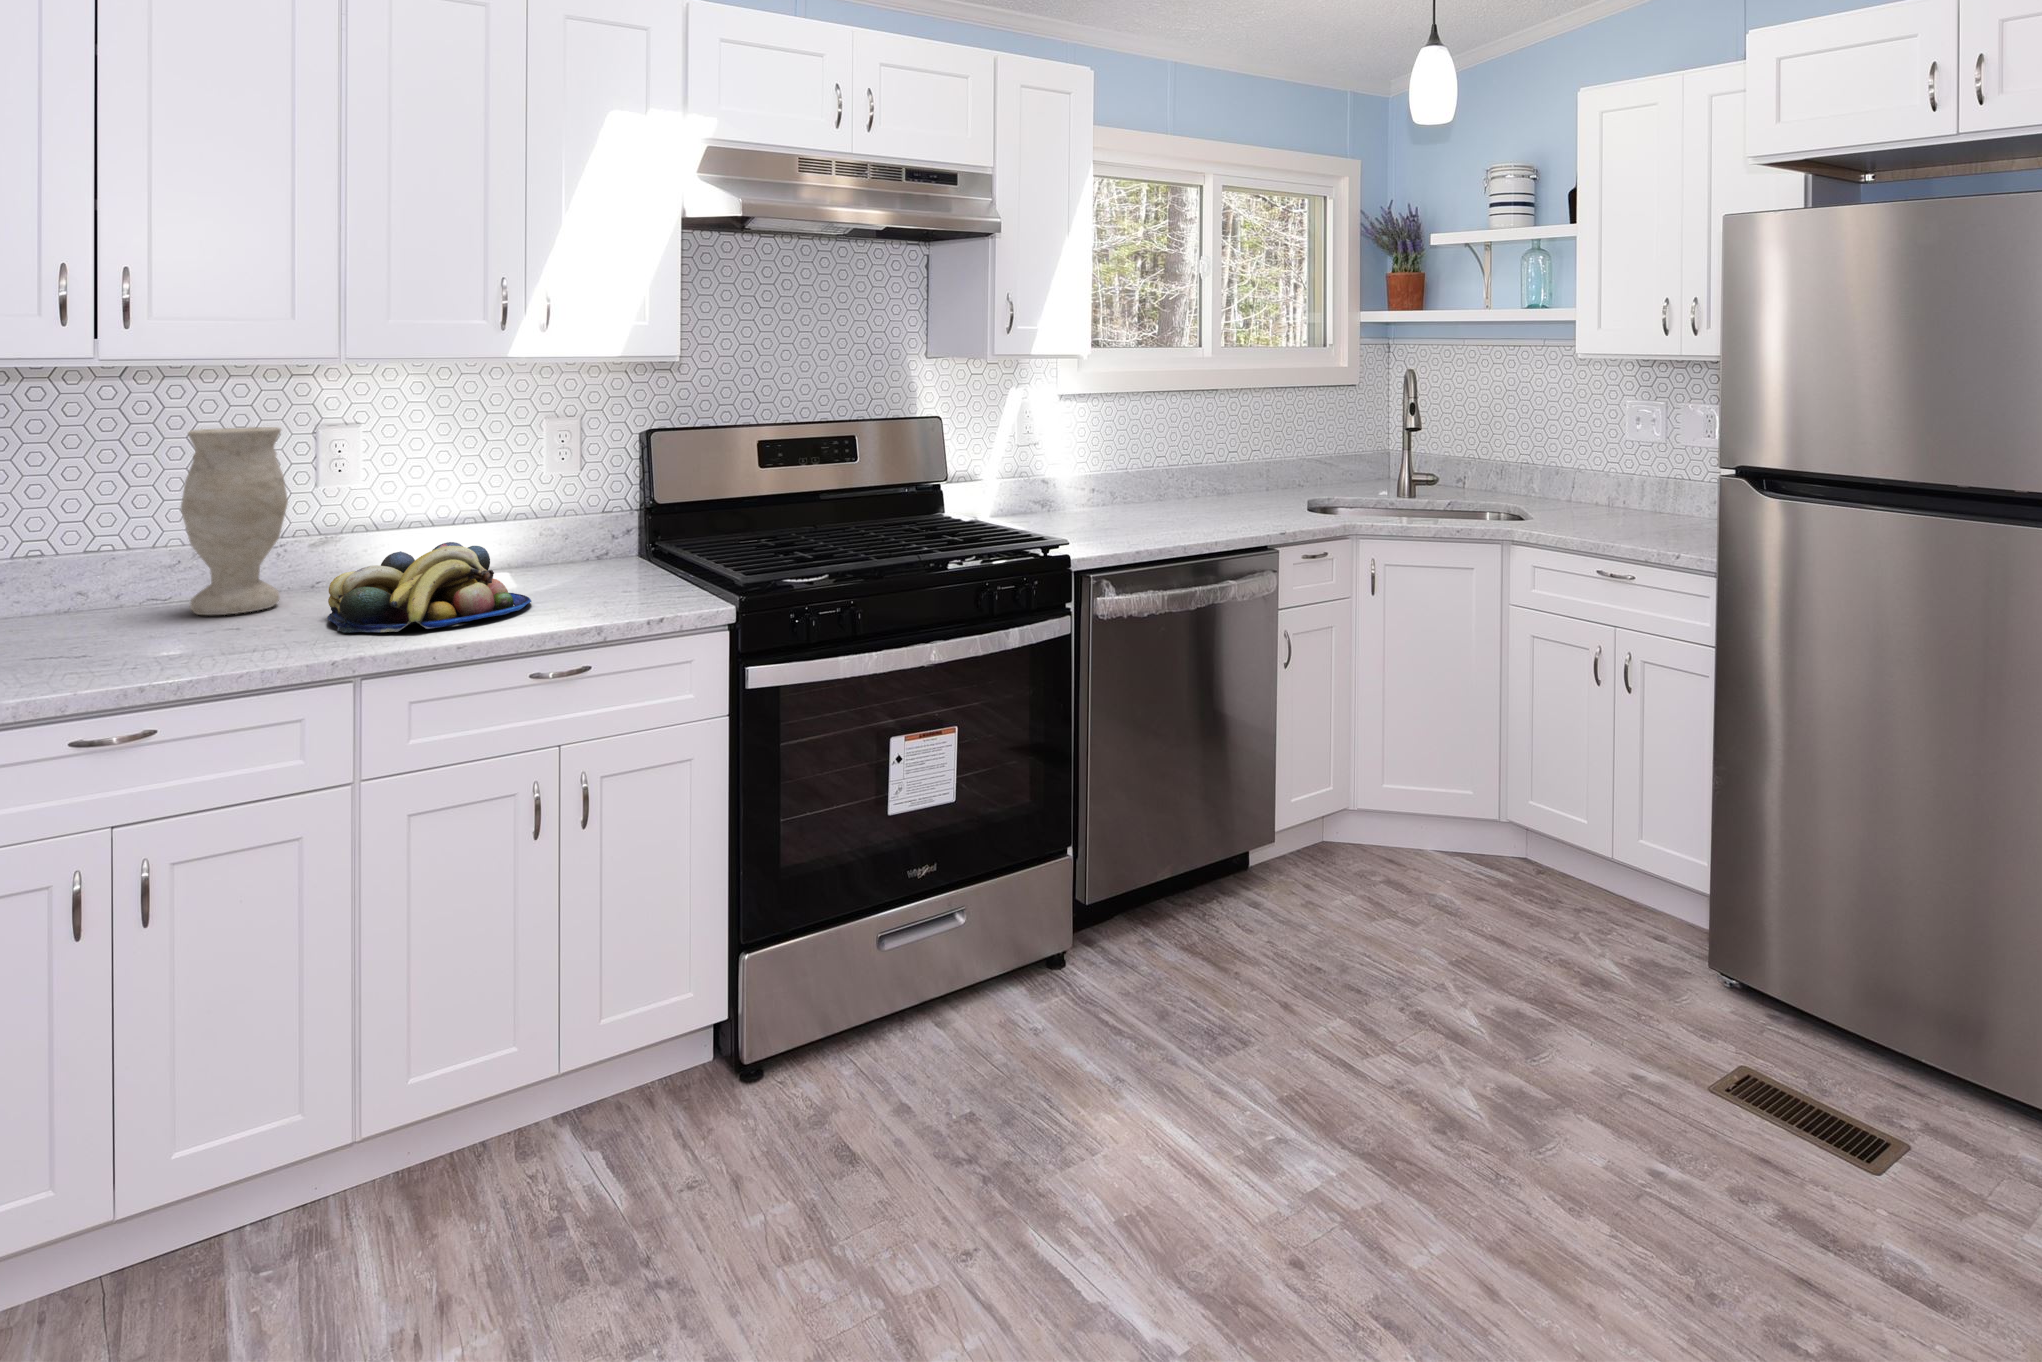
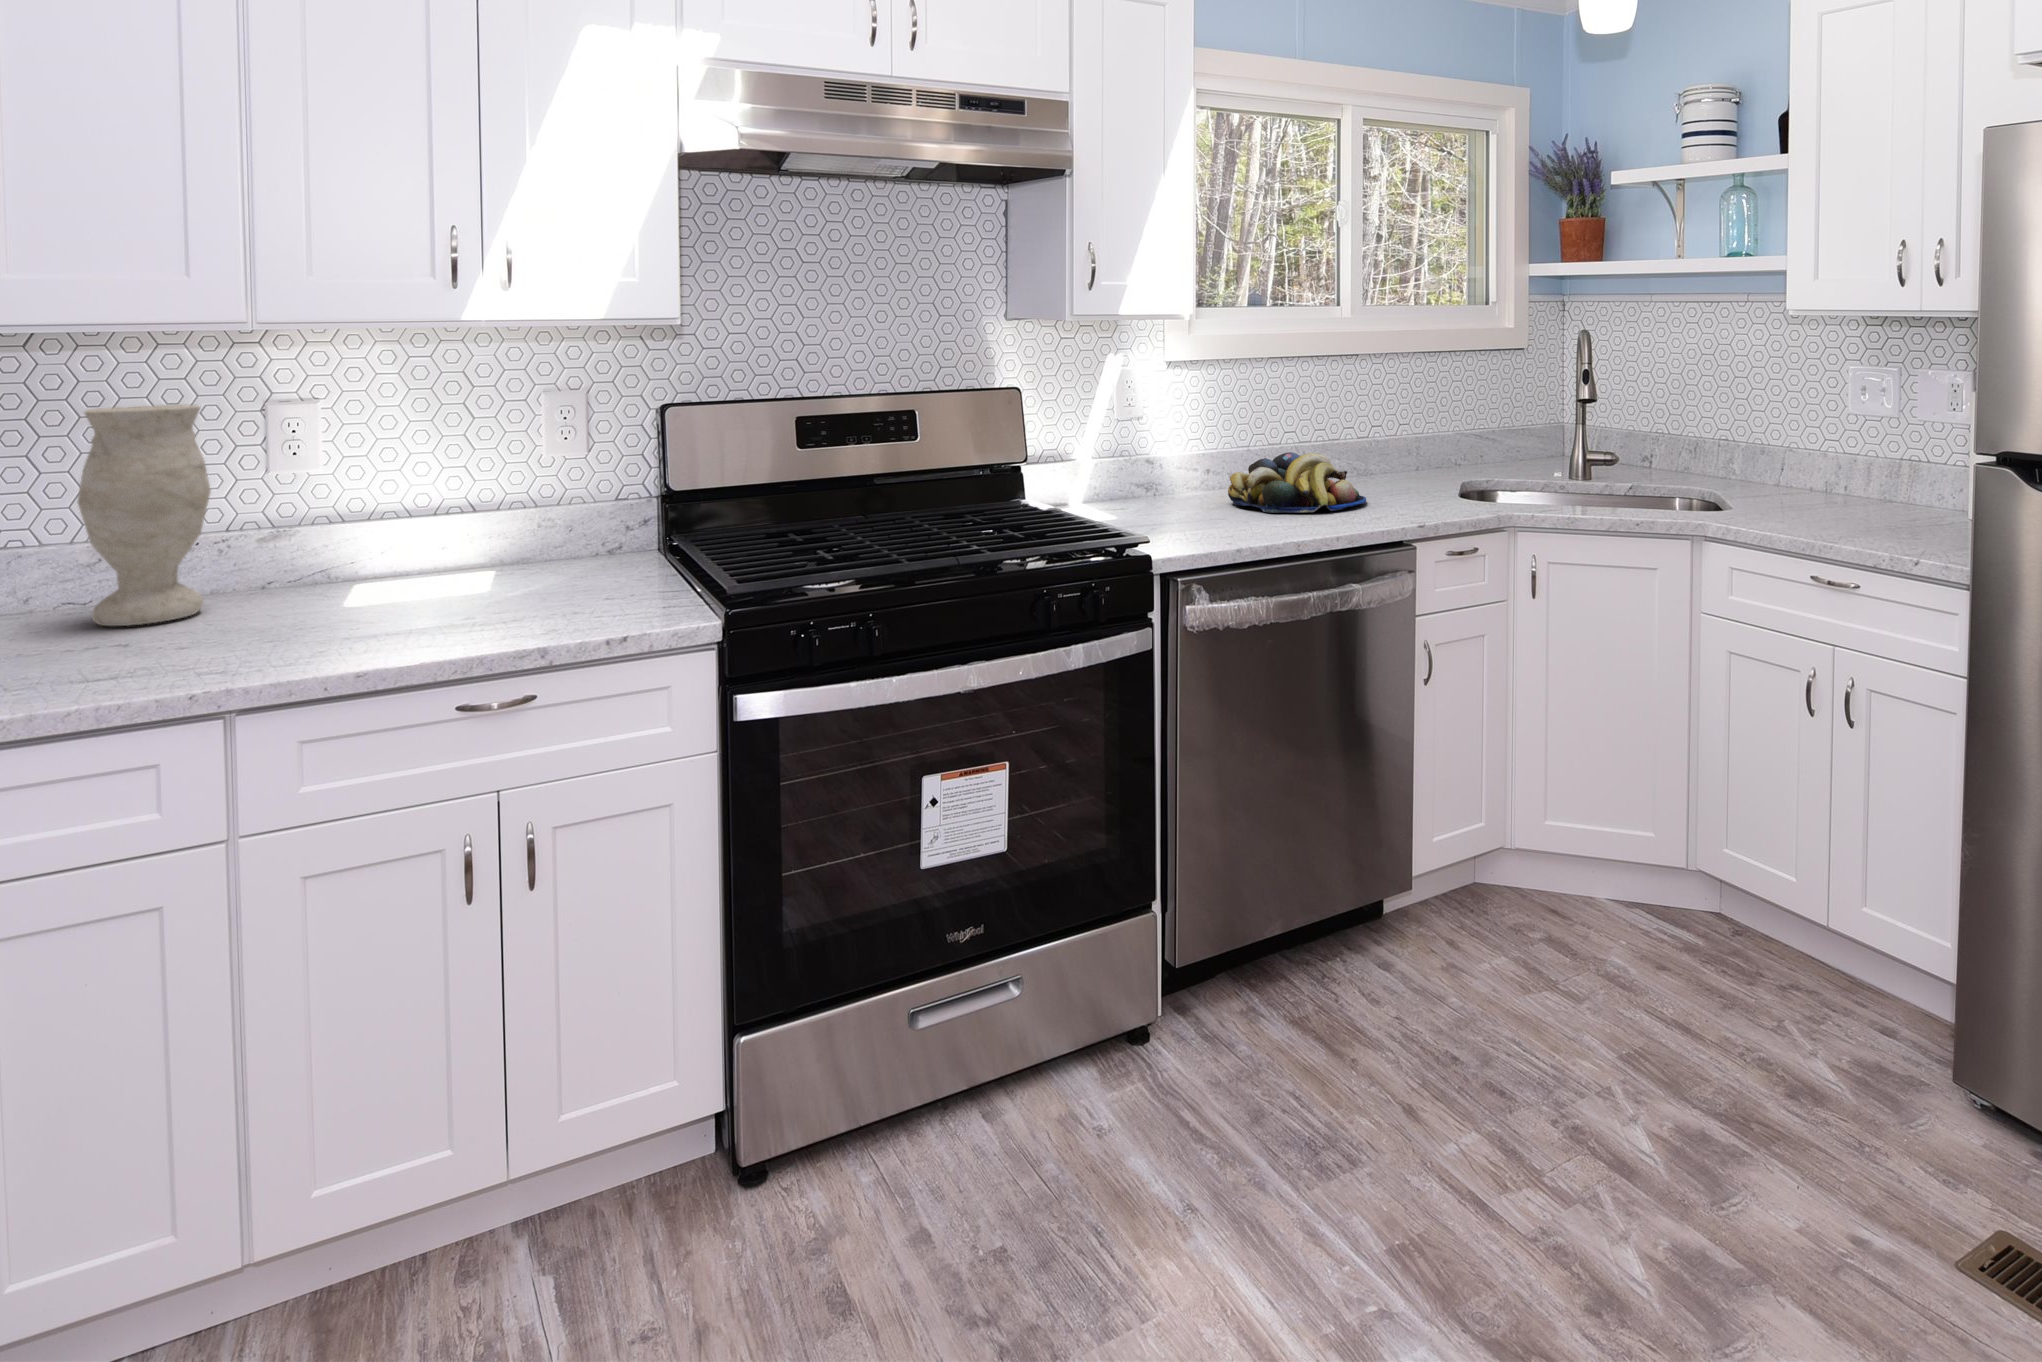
fruit bowl: present [327,542,531,633] -> present [1228,452,1366,513]

